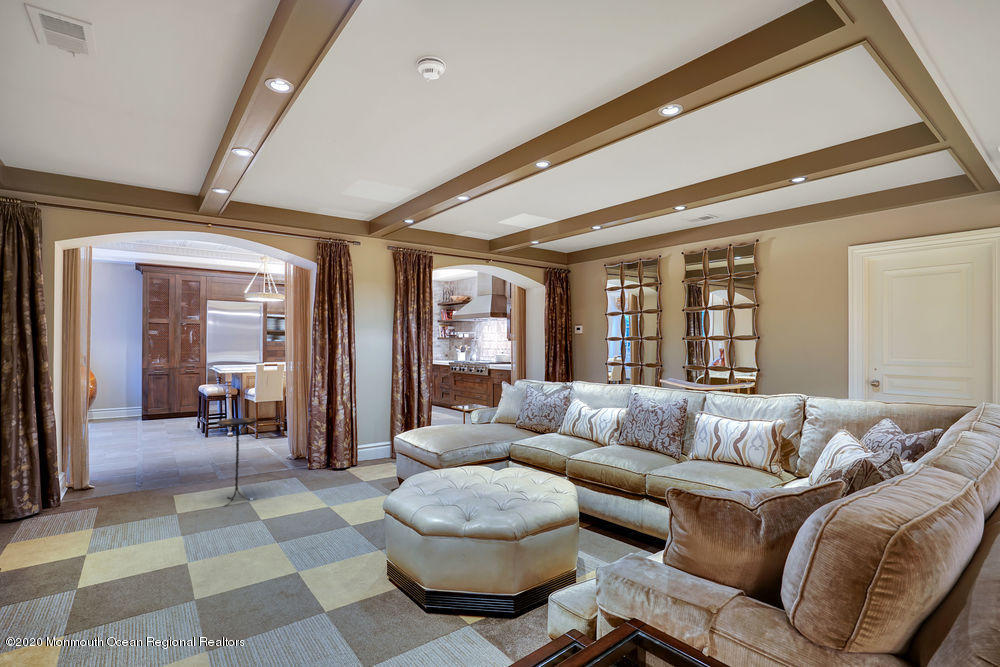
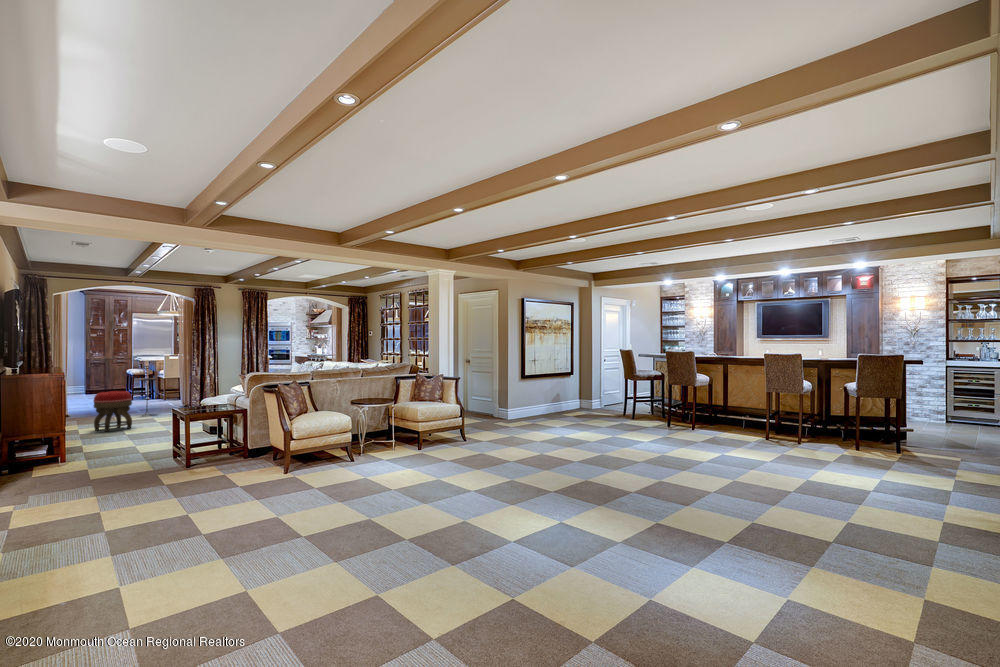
footstool: none [109,471,208,600] -> present [94,391,132,432]

